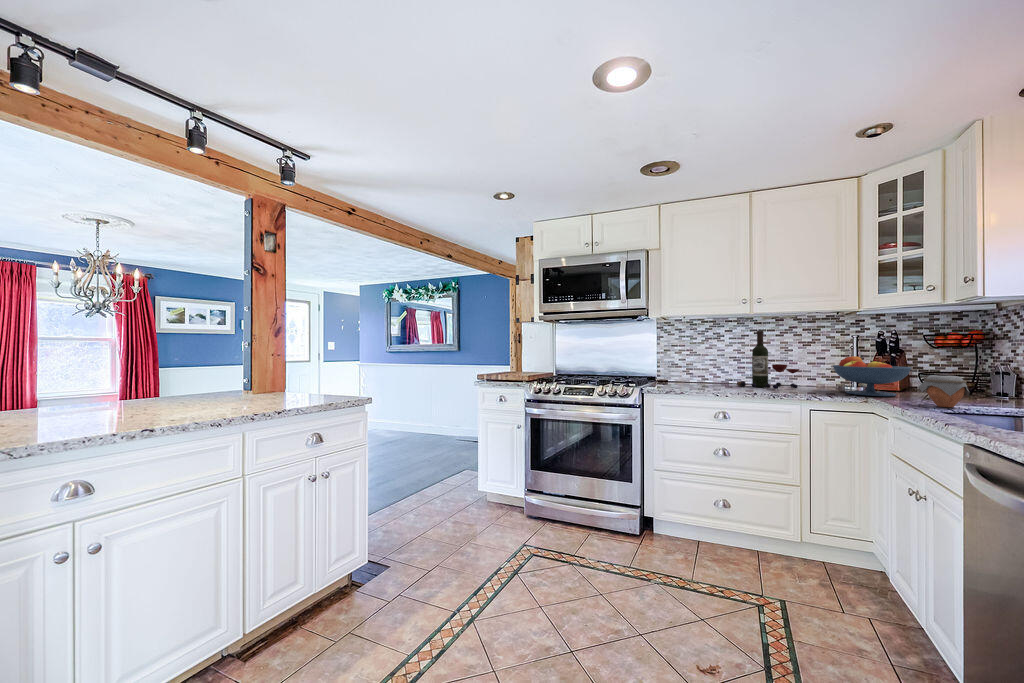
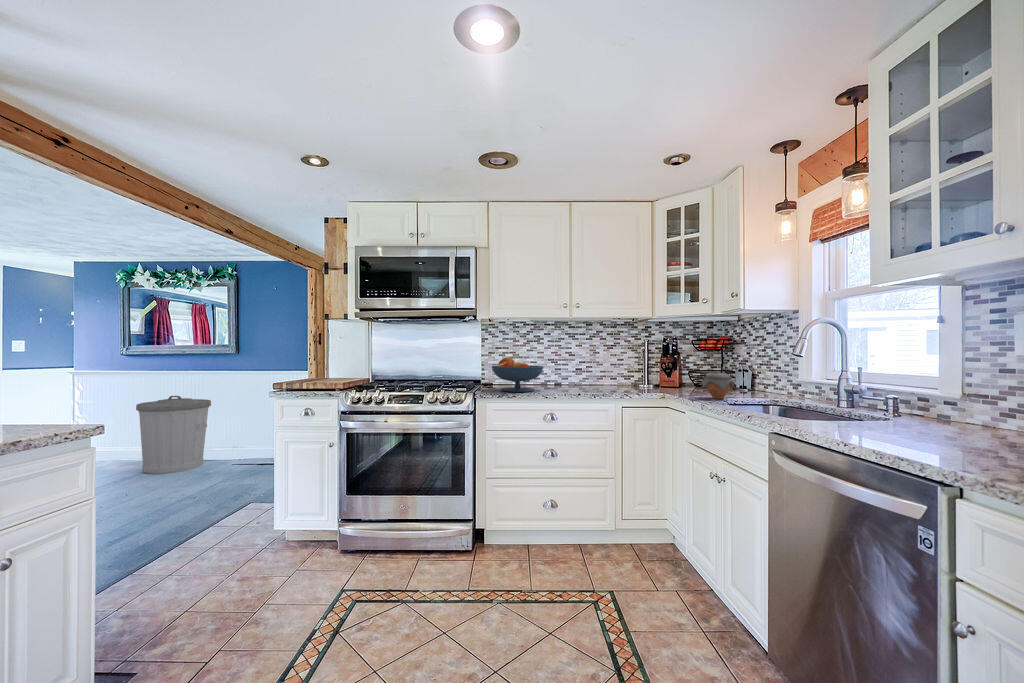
wine bottle: present [738,331,799,389] -> none [559,334,612,389]
fruit bowl: present [833,356,911,396] -> present [492,358,544,392]
trash can: none [397,382,443,440] -> present [136,396,211,474]

